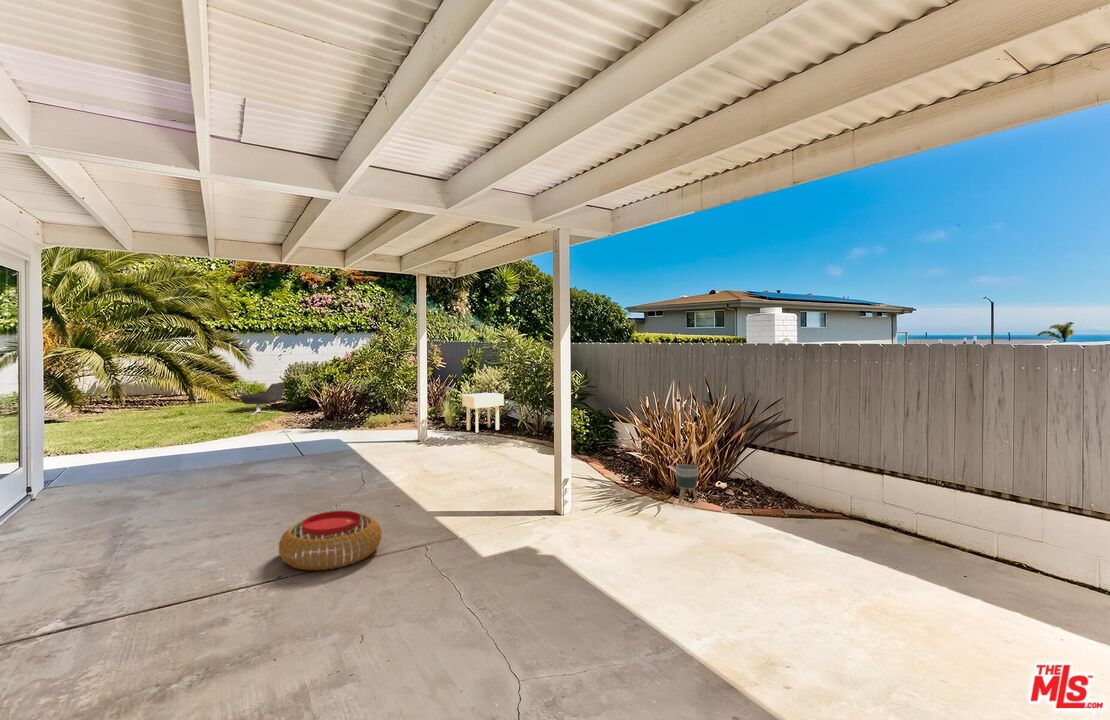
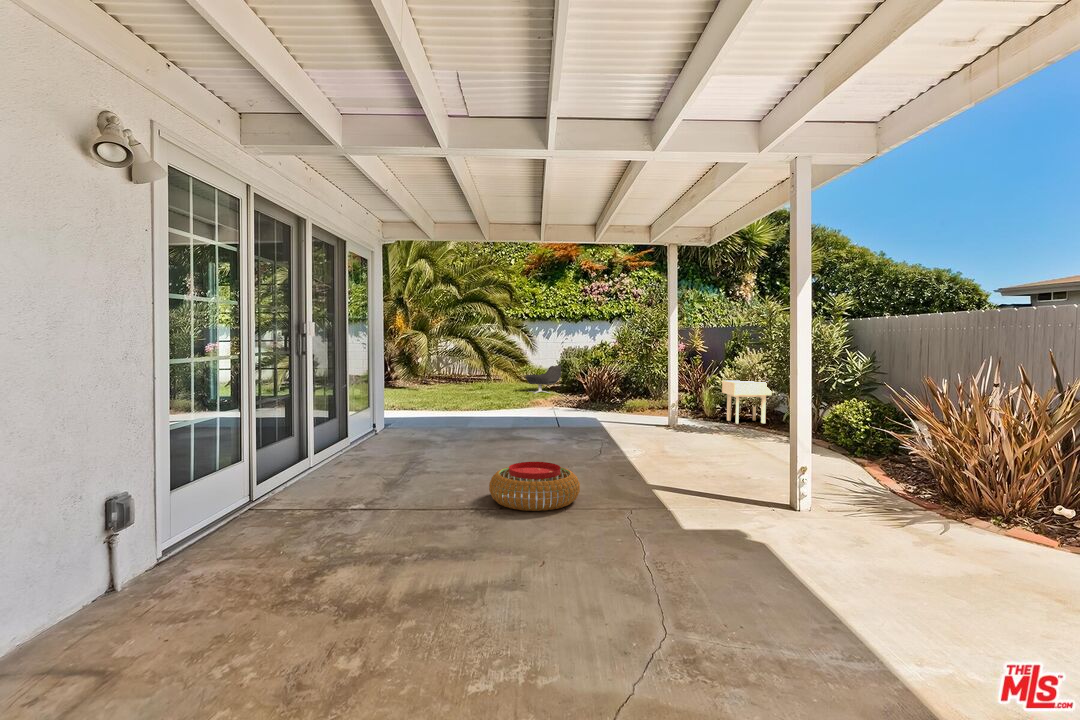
planter: present [675,464,699,503] -> none [976,472,1018,529]

